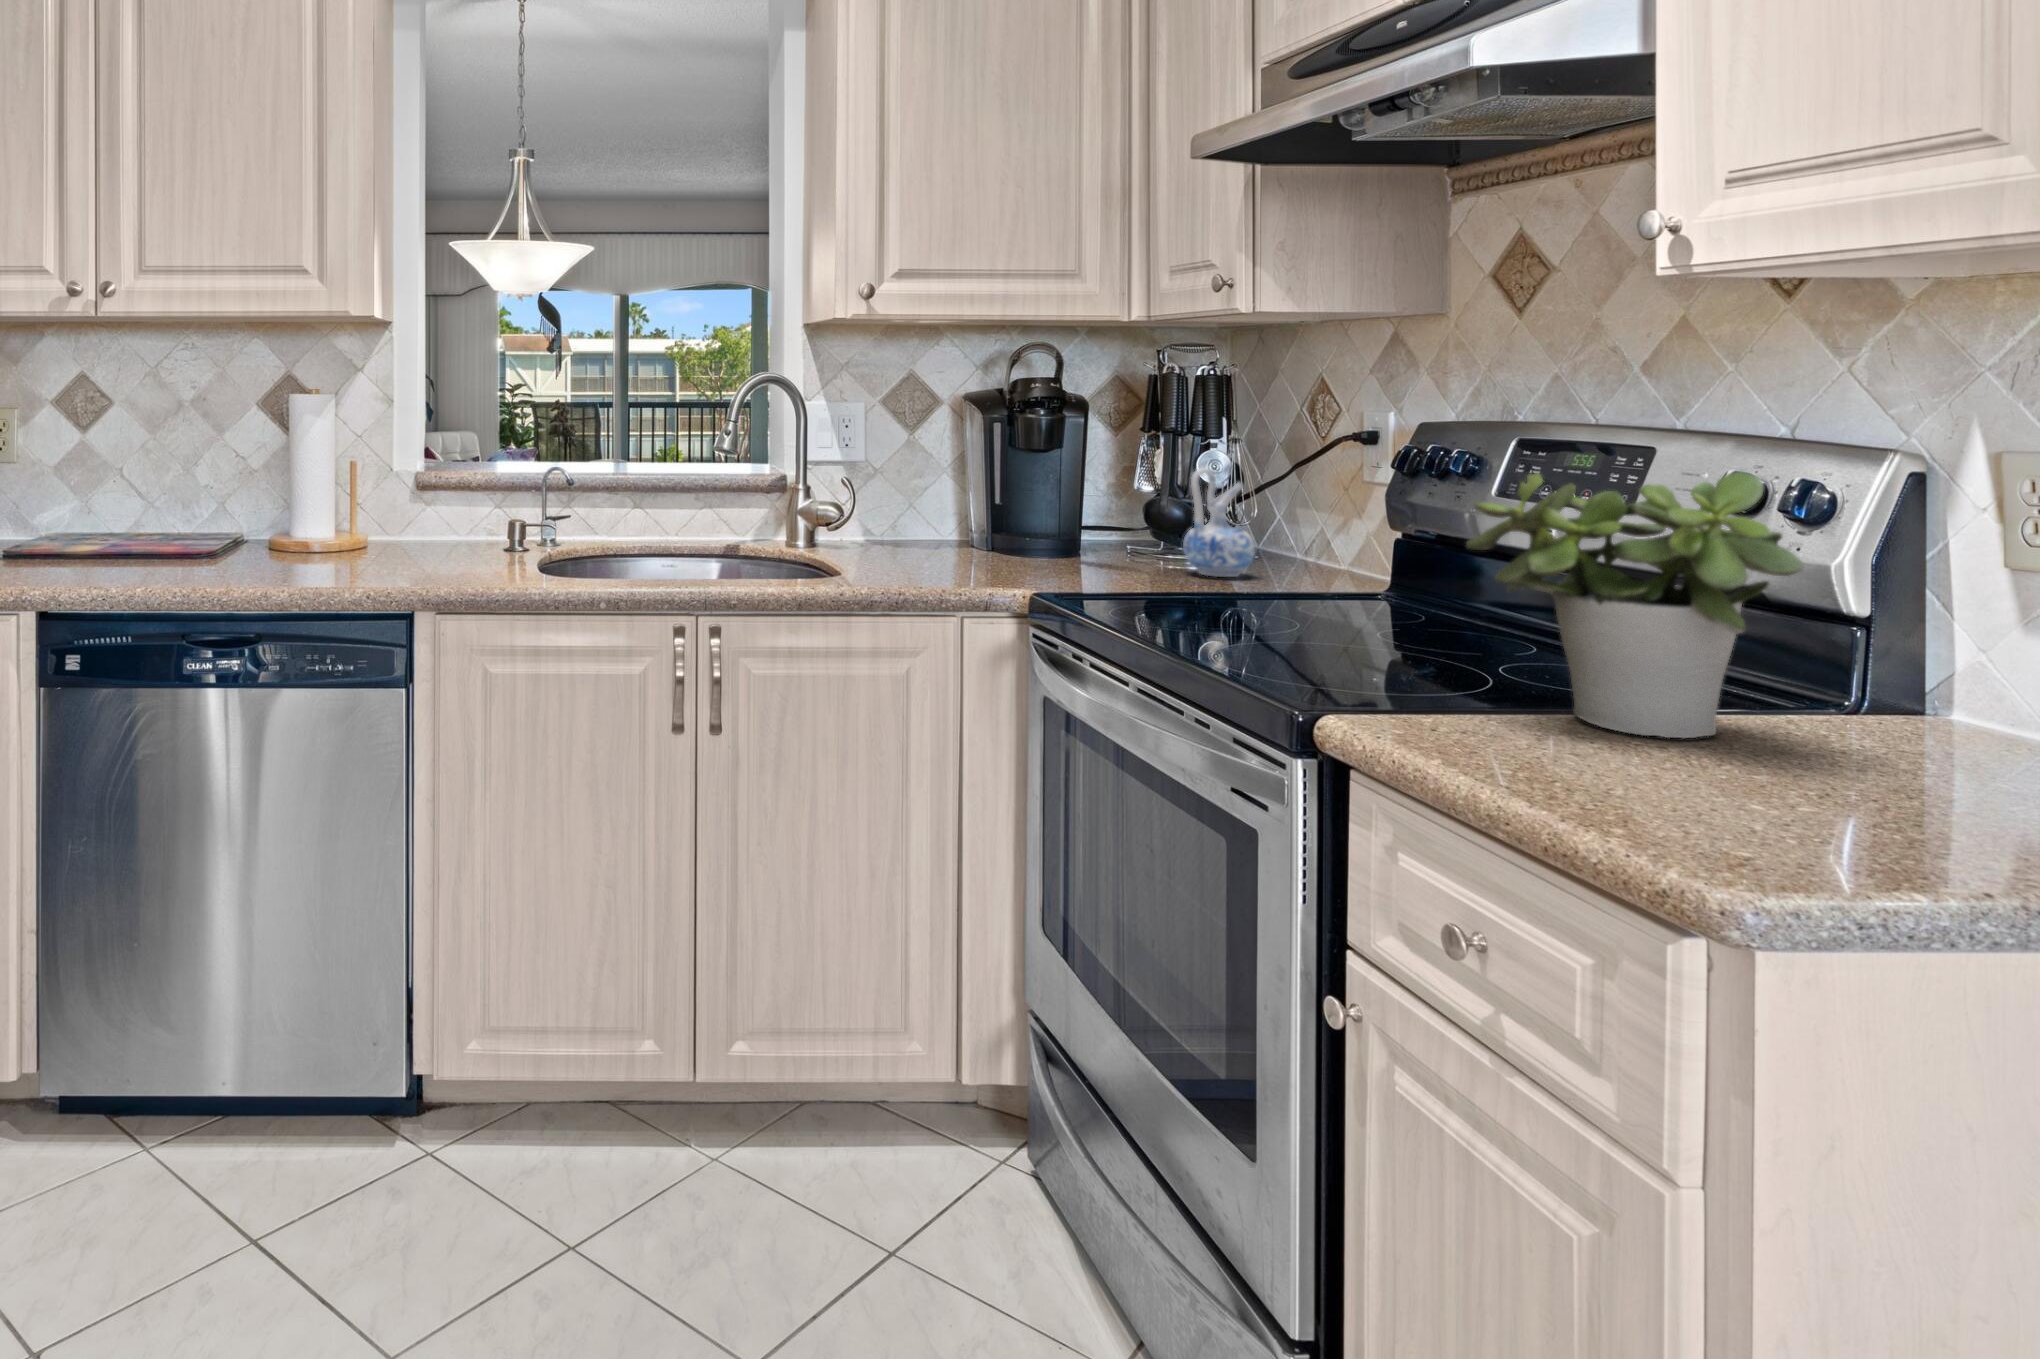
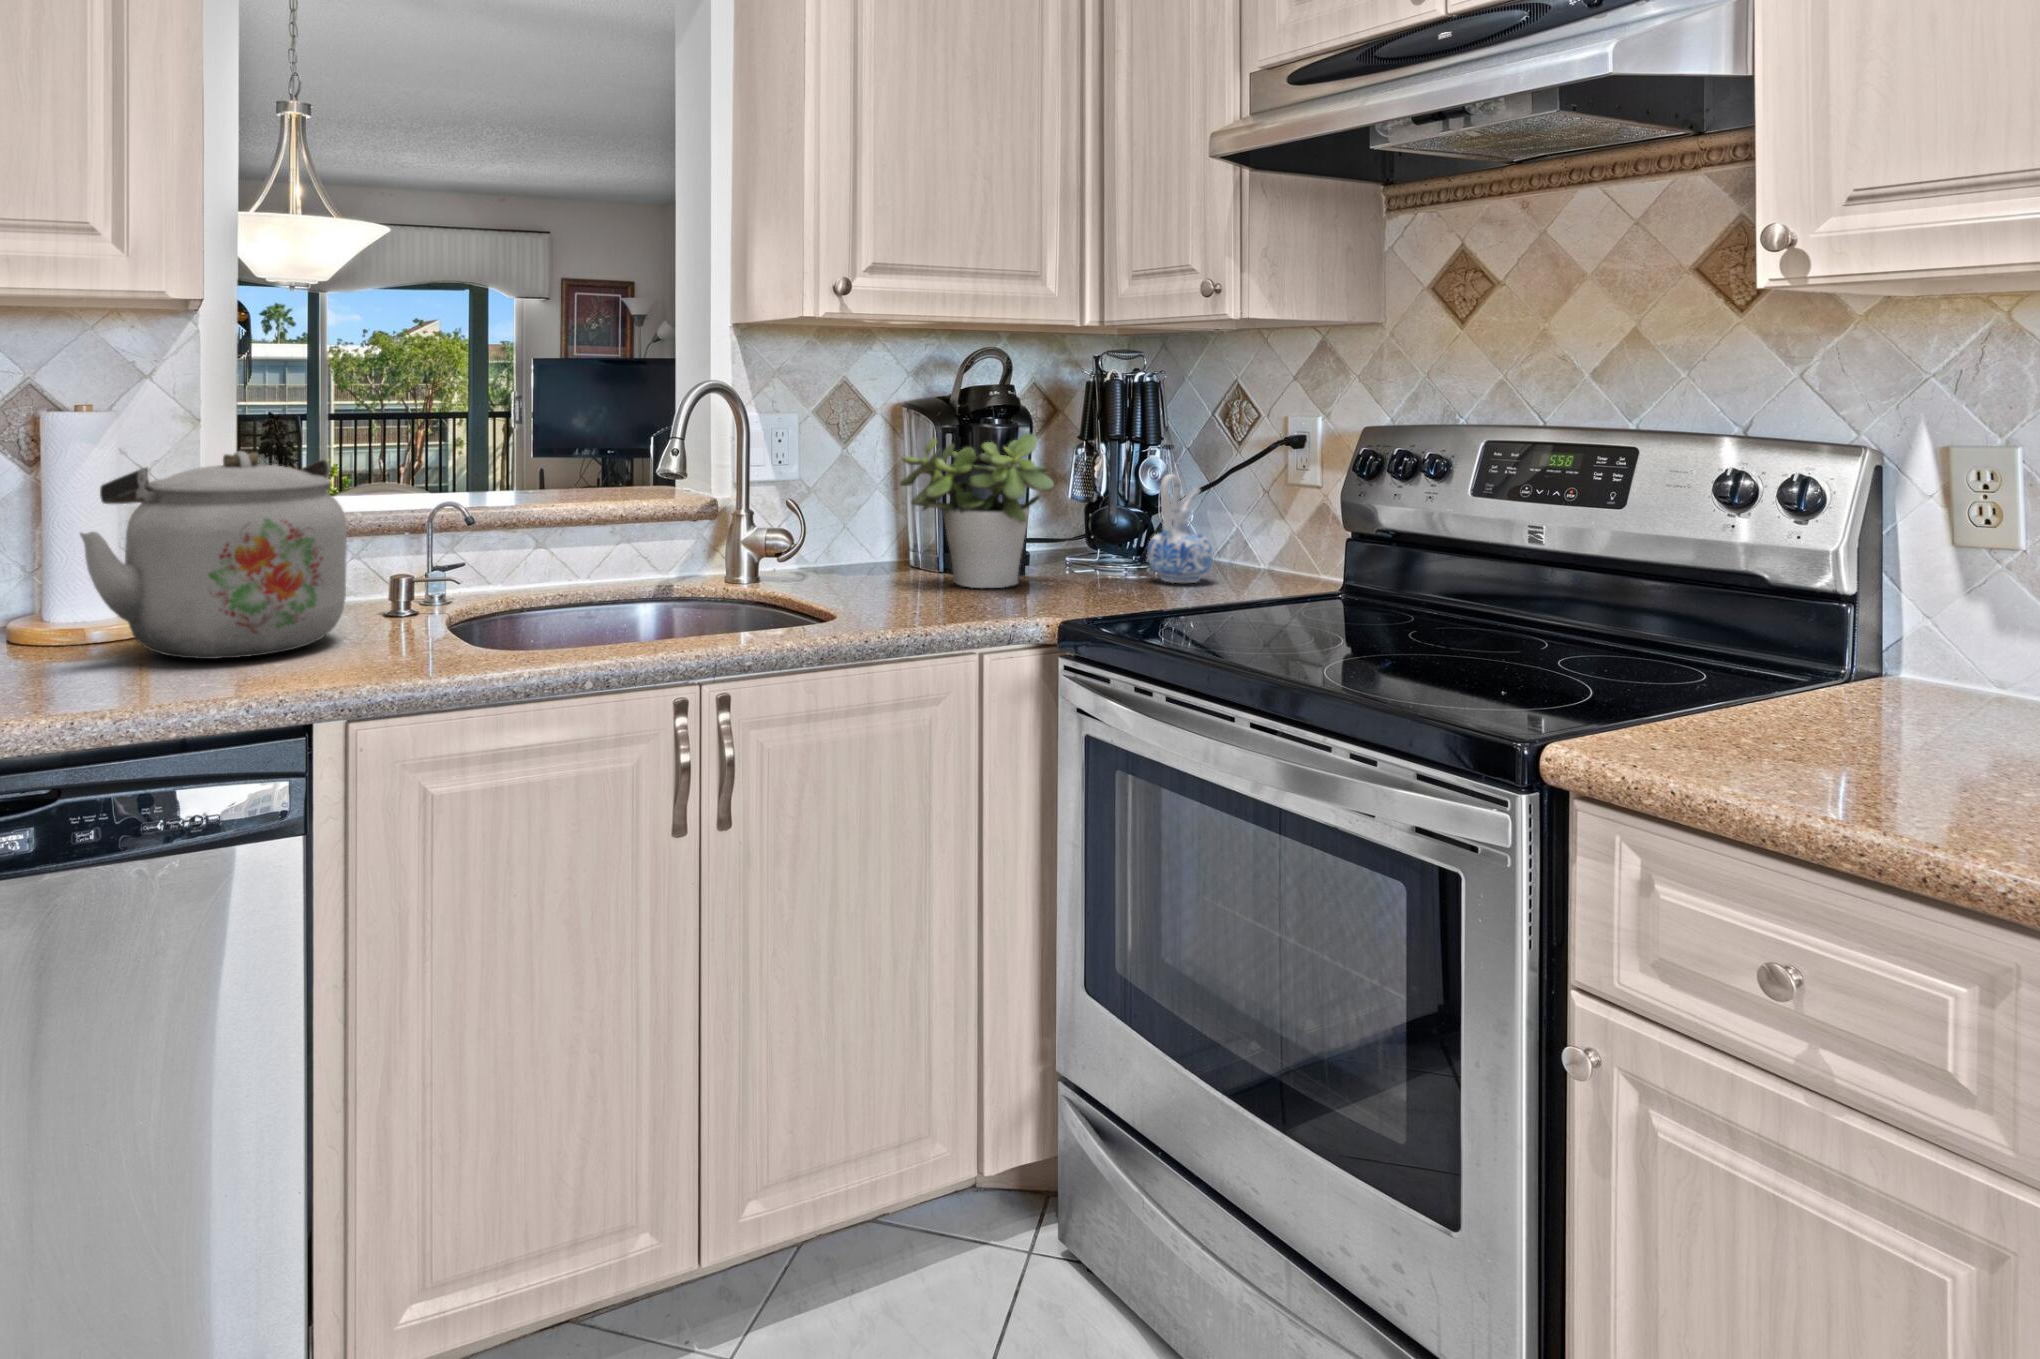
kettle: none [289,424,462,567] -> present [80,451,347,659]
potted plant: present [1466,471,1803,738] -> present [900,433,1054,588]

